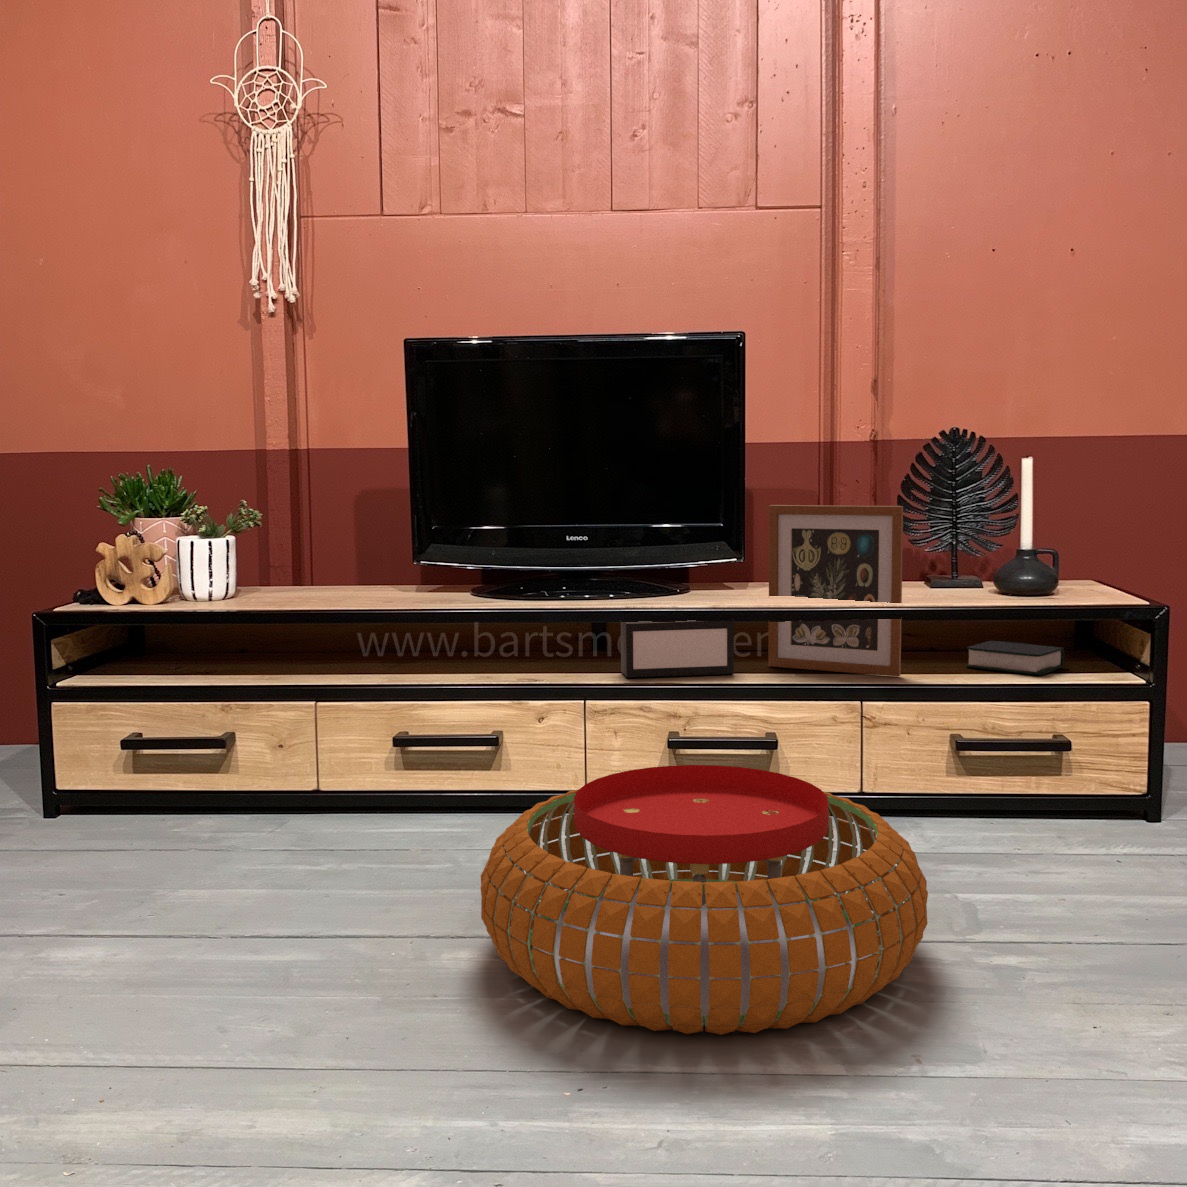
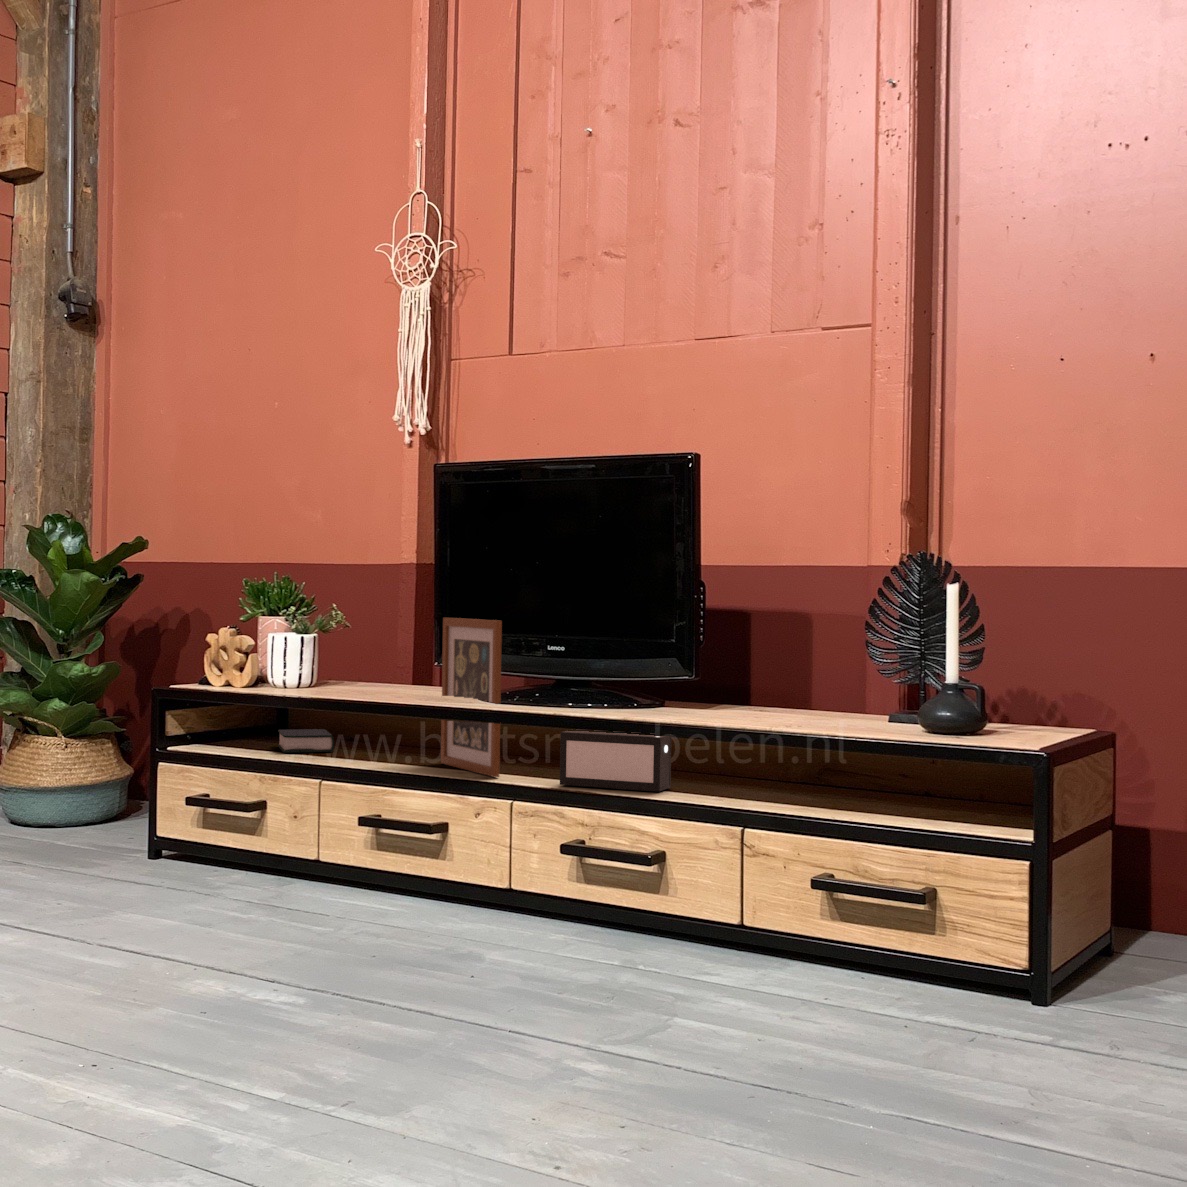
picture frame: present [769,505,903,676] -> present [441,618,502,777]
book: present [966,641,1064,675] -> present [278,729,334,753]
pouf: present [481,765,928,1035] -> none [166,841,559,1046]

